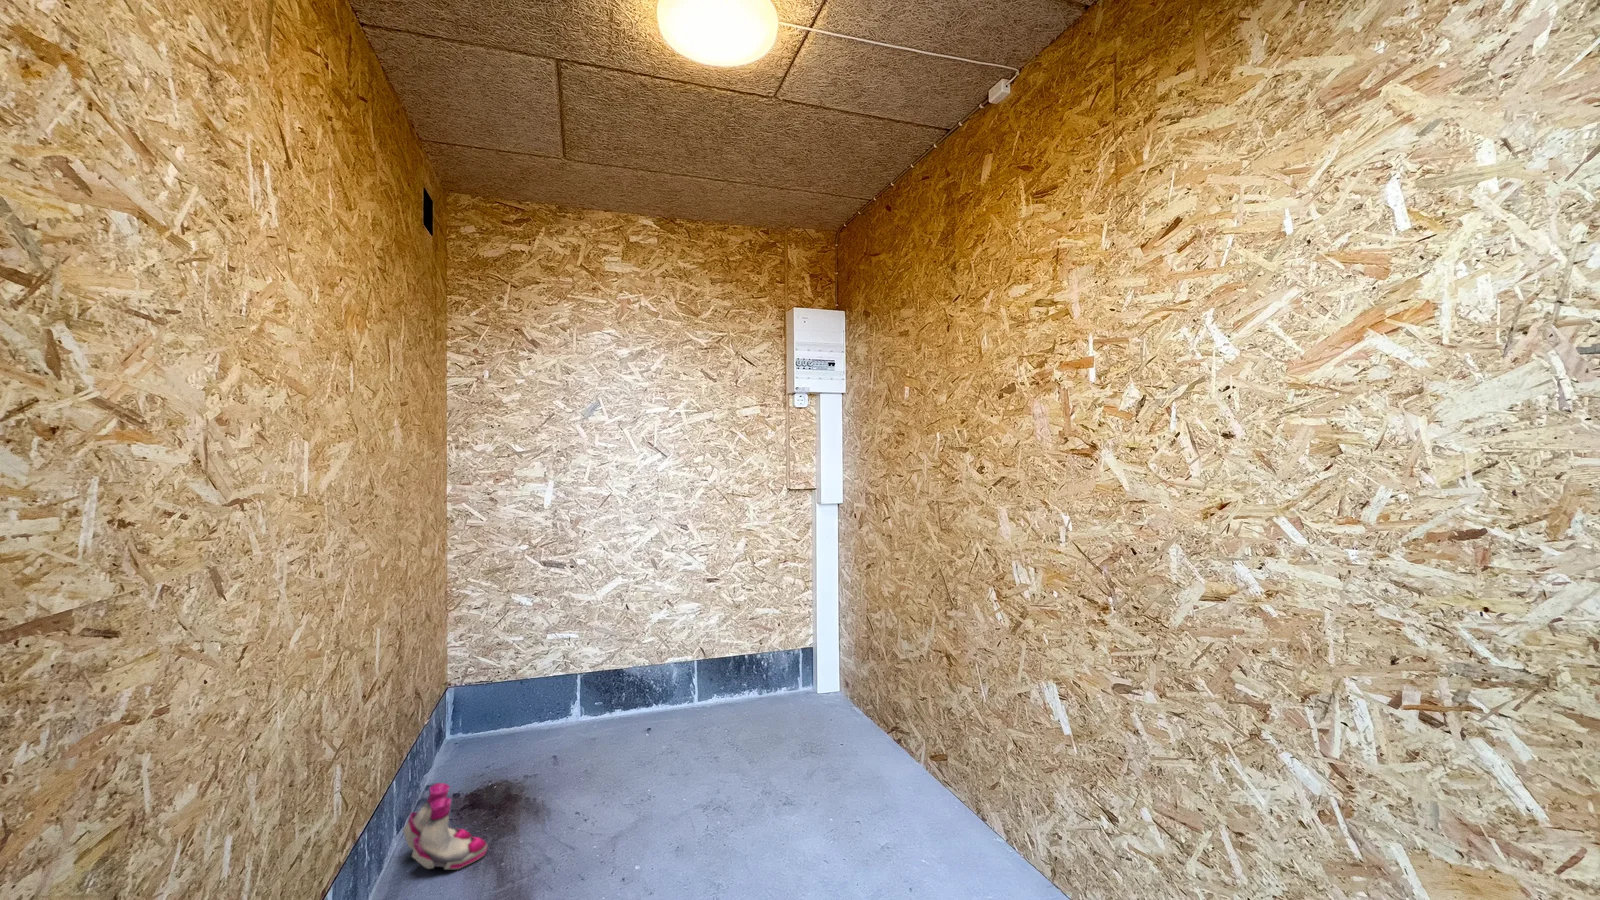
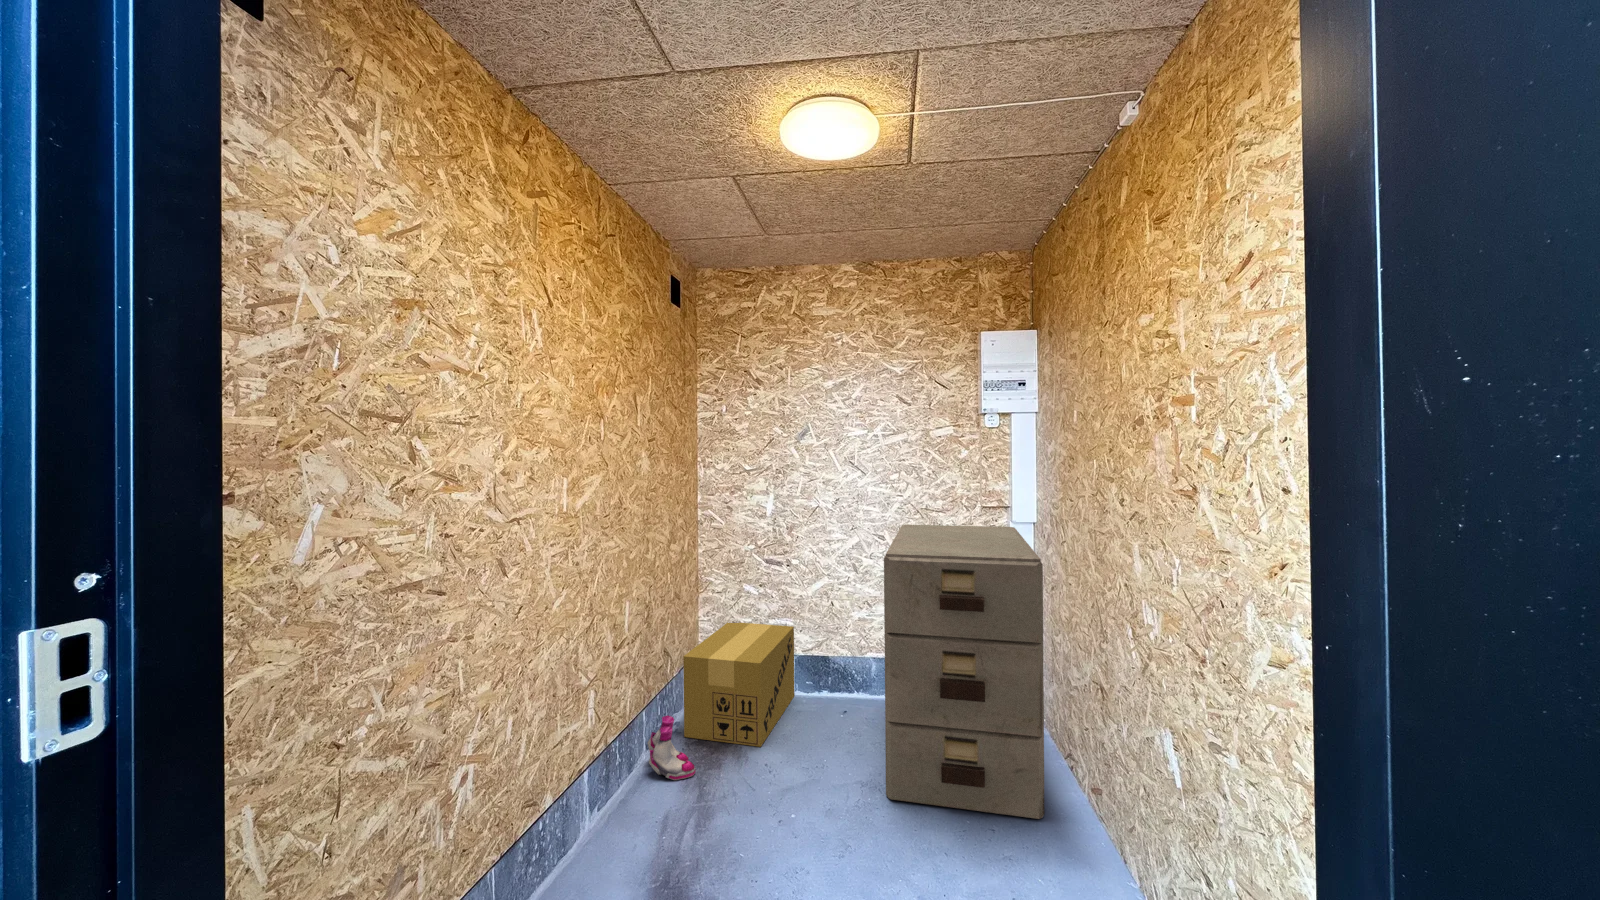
filing cabinet: none [709,507,891,808] -> present [884,525,1045,819]
cardboard box: none [448,640,582,808] -> present [683,623,795,747]

